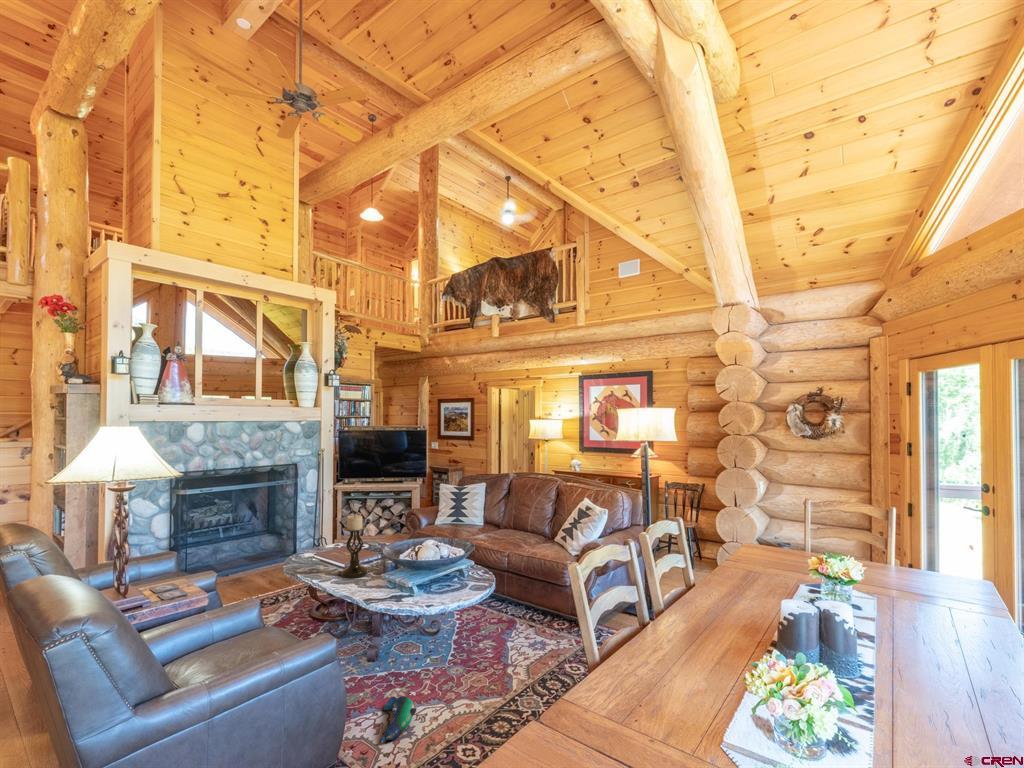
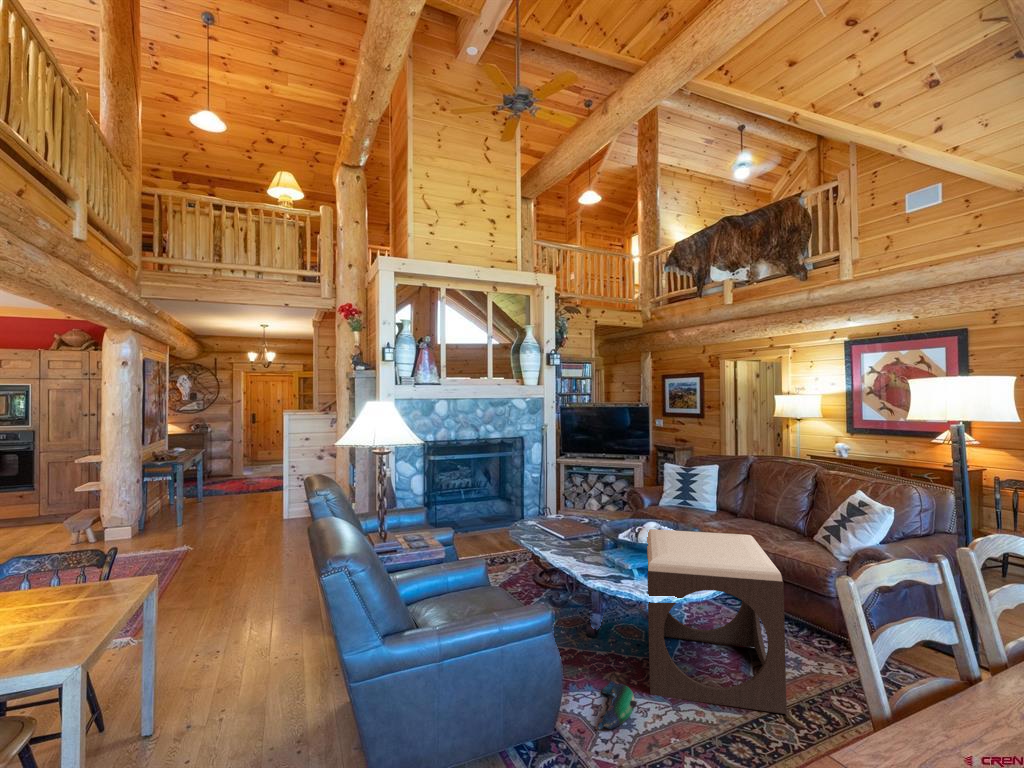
candle holder: present [341,514,368,578] -> none [560,484,587,549]
footstool: none [425,545,534,700] -> present [647,529,787,714]

